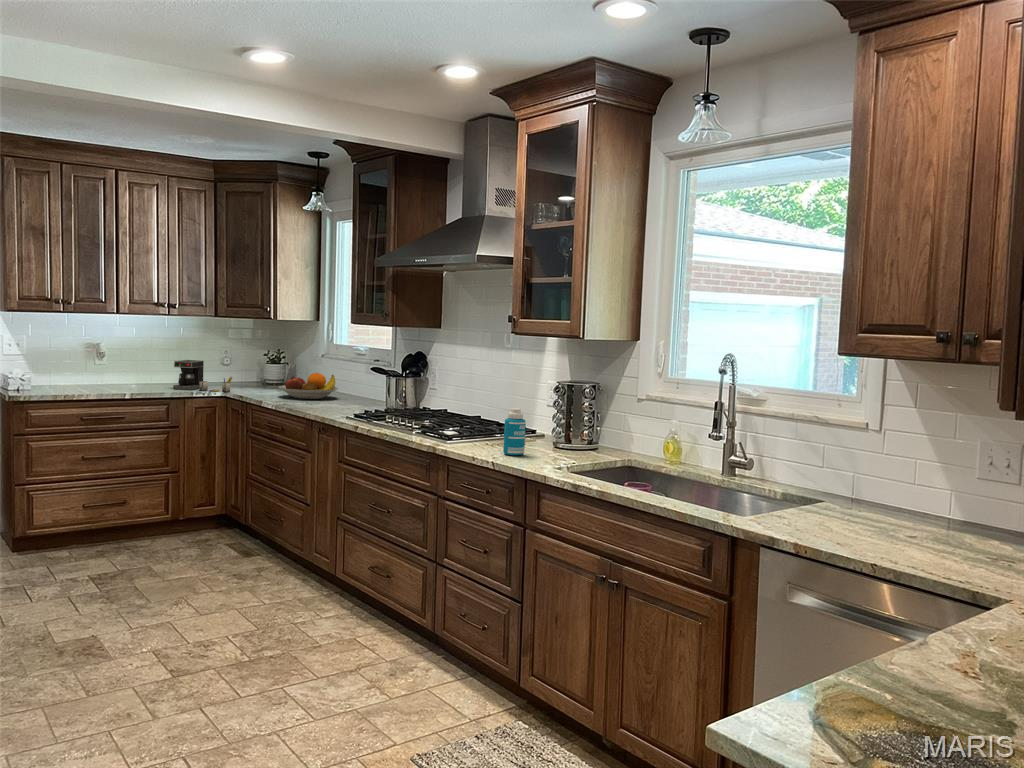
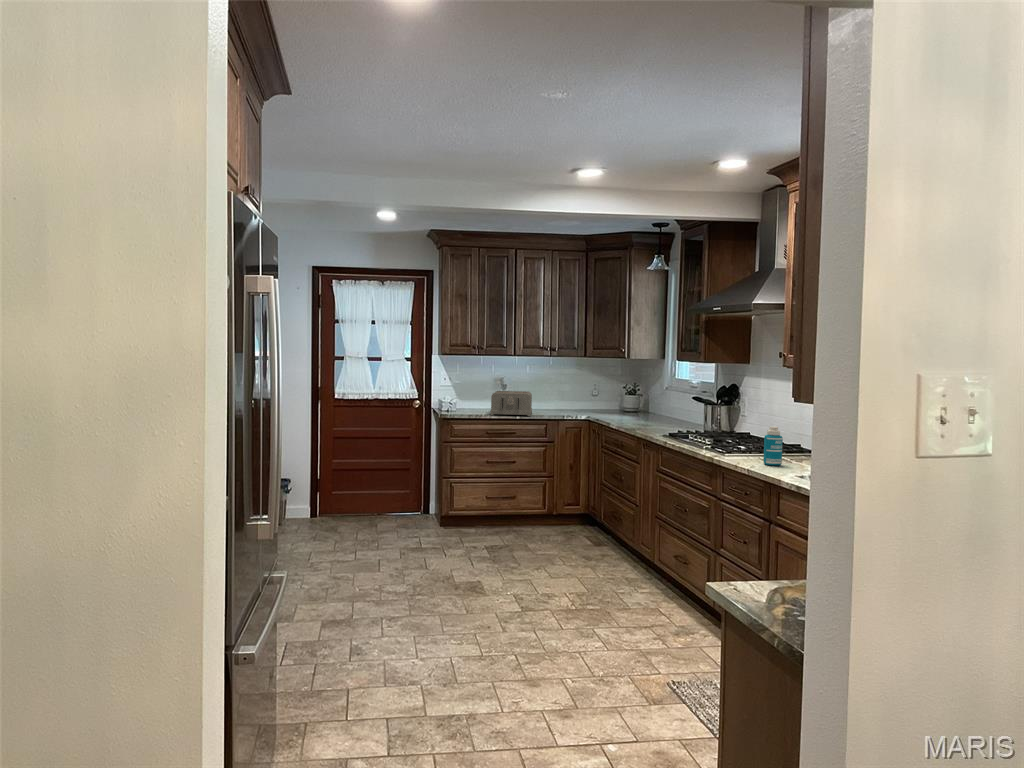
toaster: none [88,359,149,394] -> present [490,391,532,416]
coffee maker: present [173,360,232,392] -> none [550,392,591,416]
fruit bowl: present [279,373,338,399] -> none [623,401,671,422]

